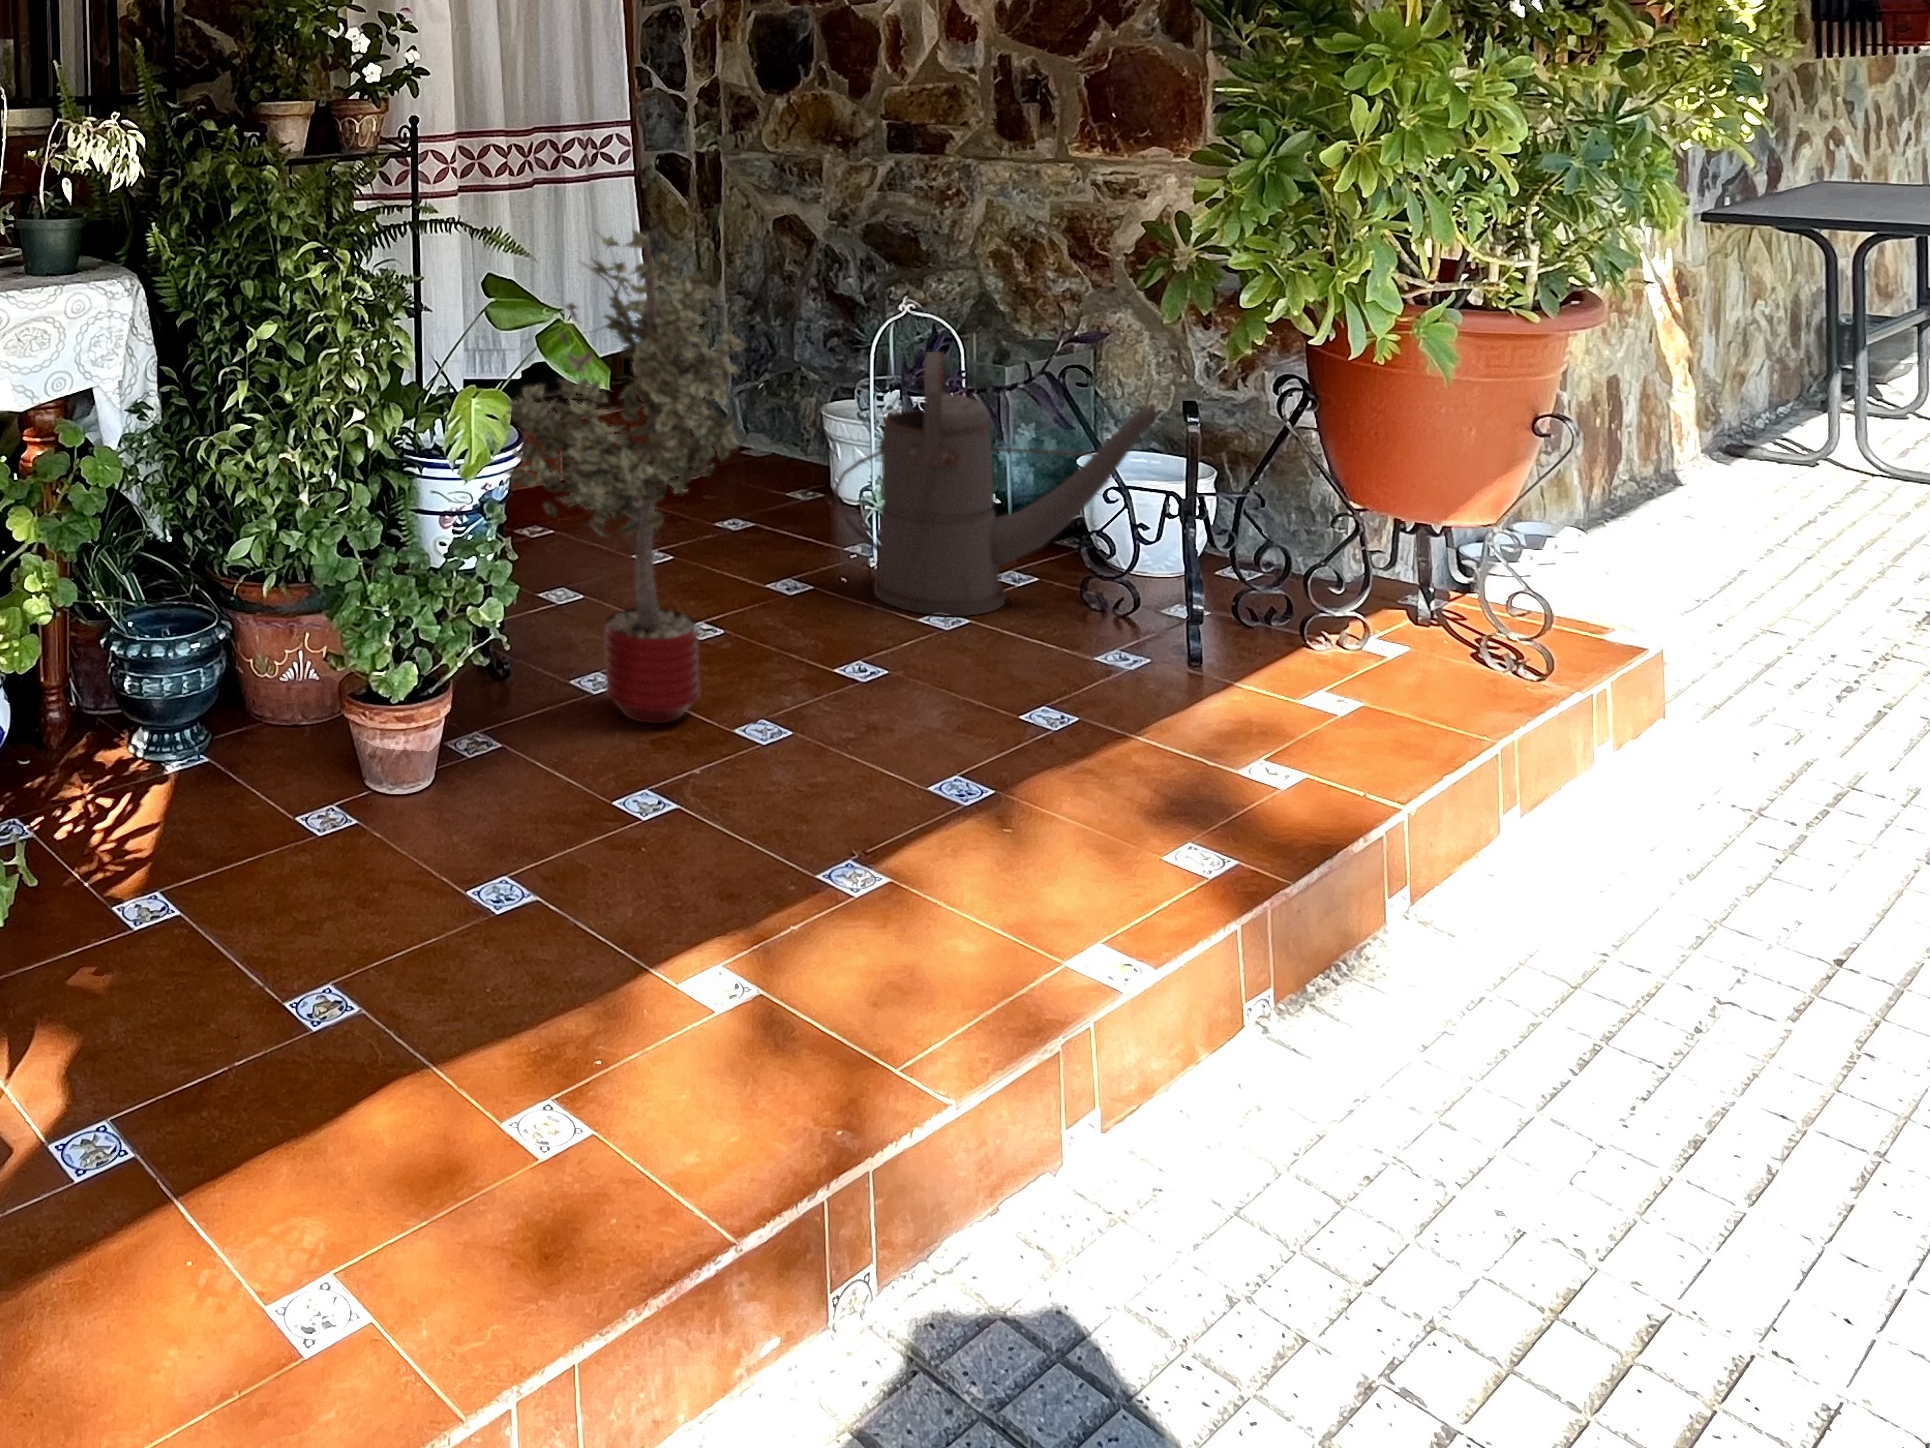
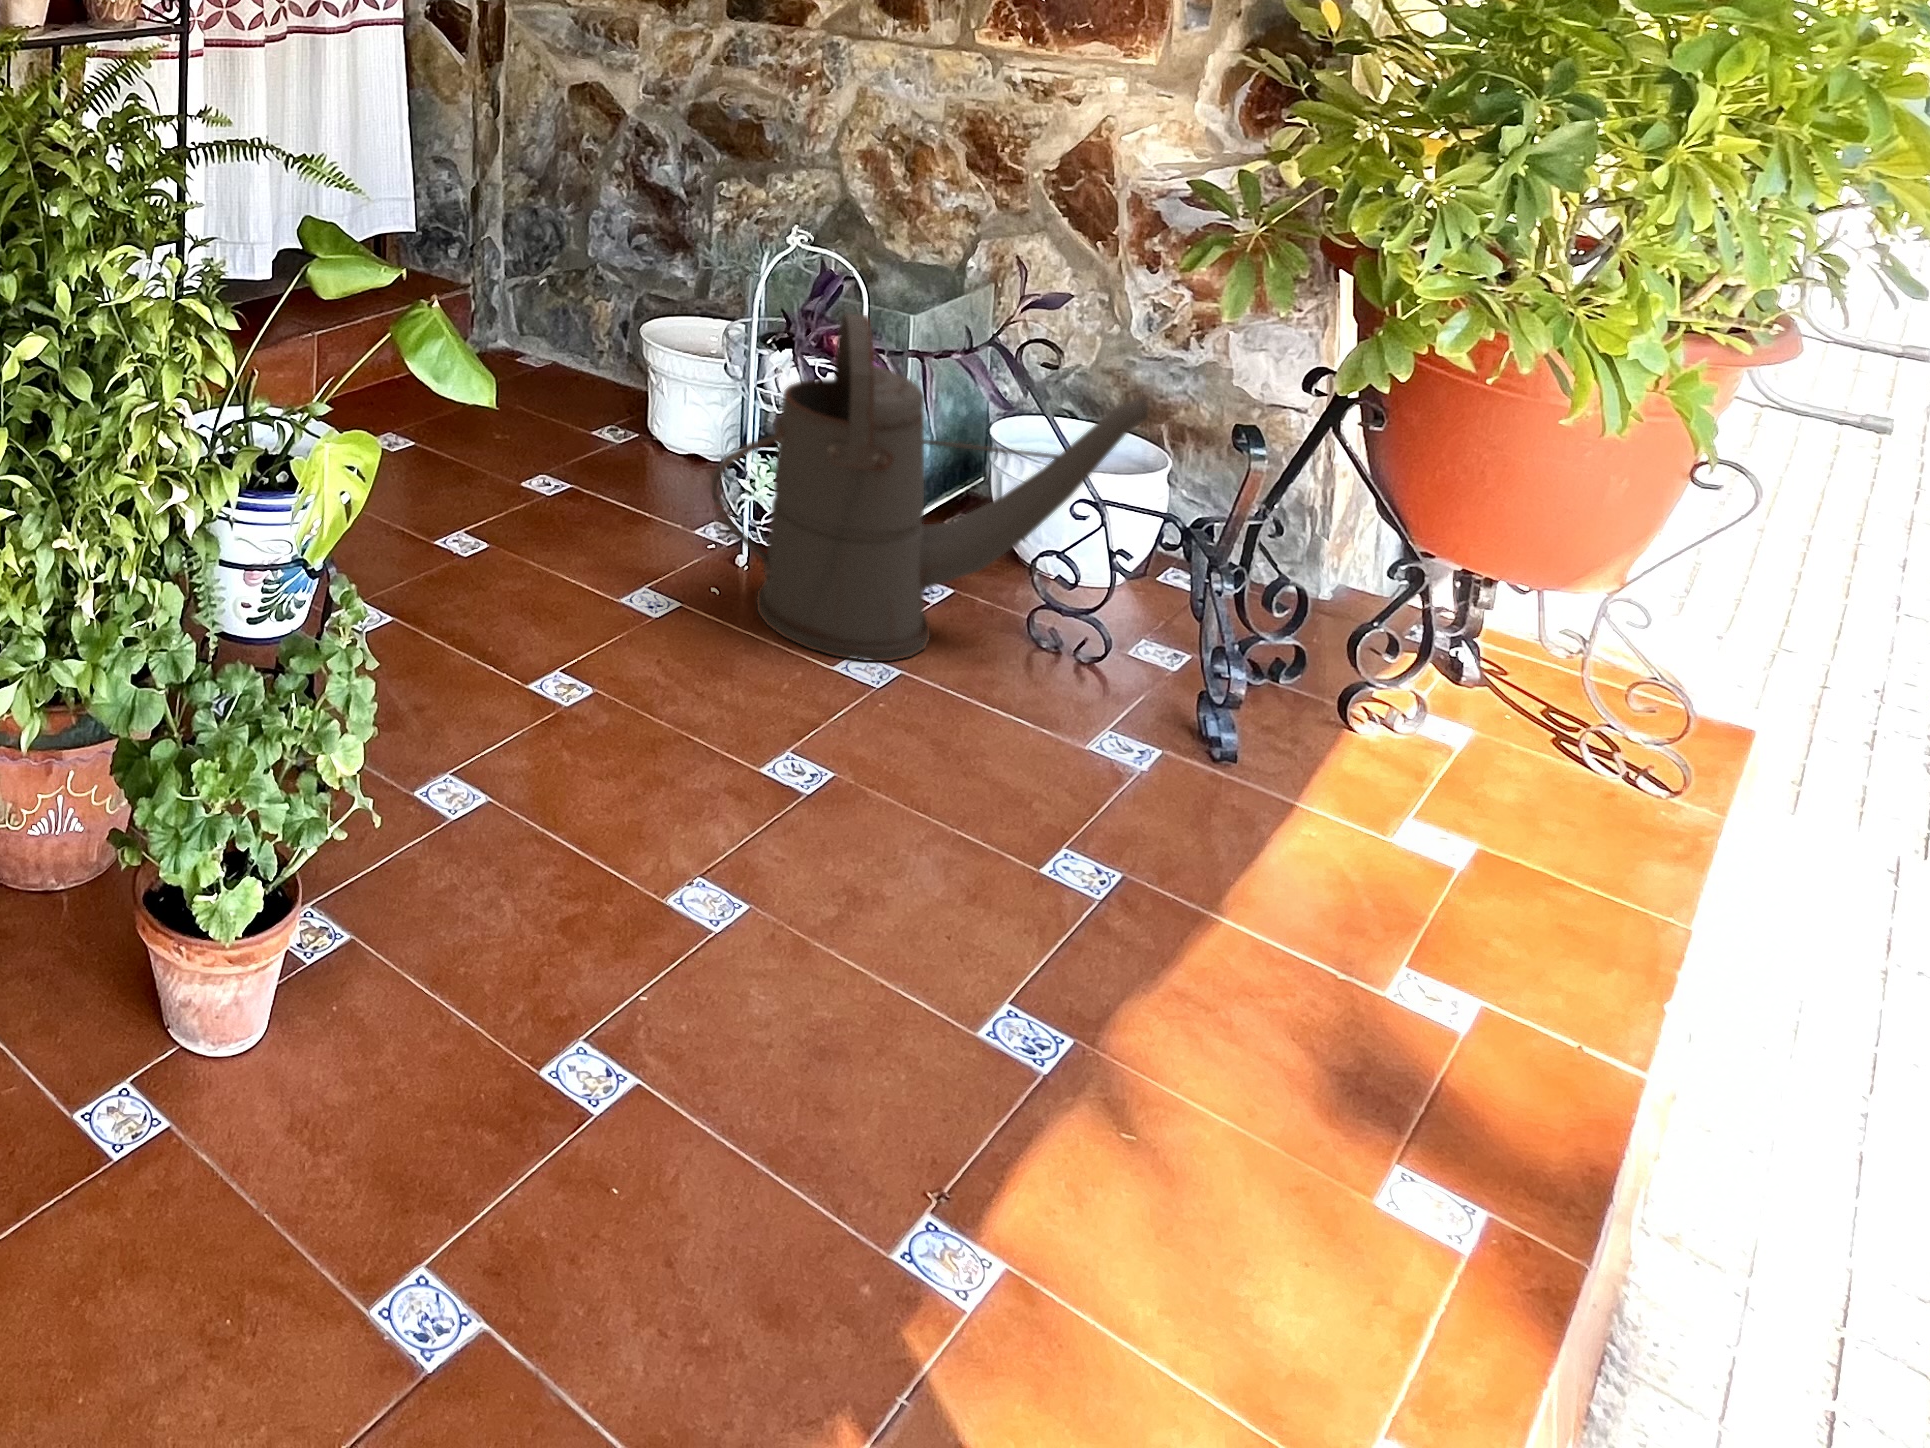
potted tree: present [505,231,747,724] -> none [350,187,710,891]

